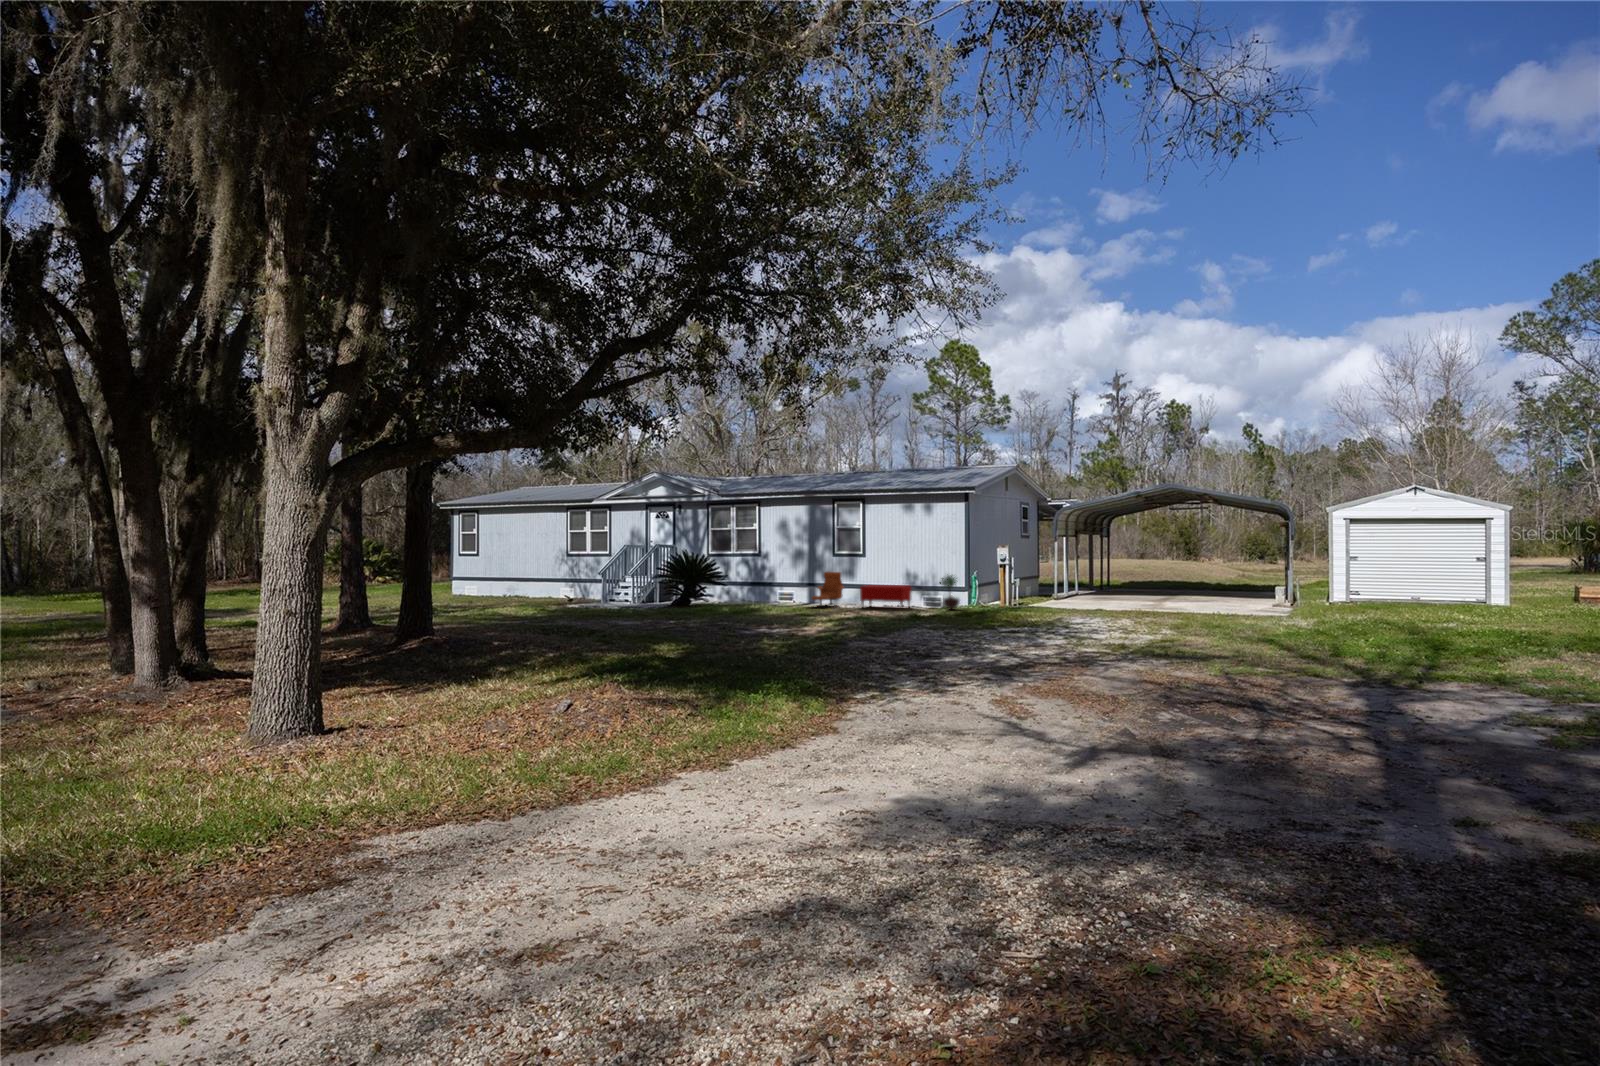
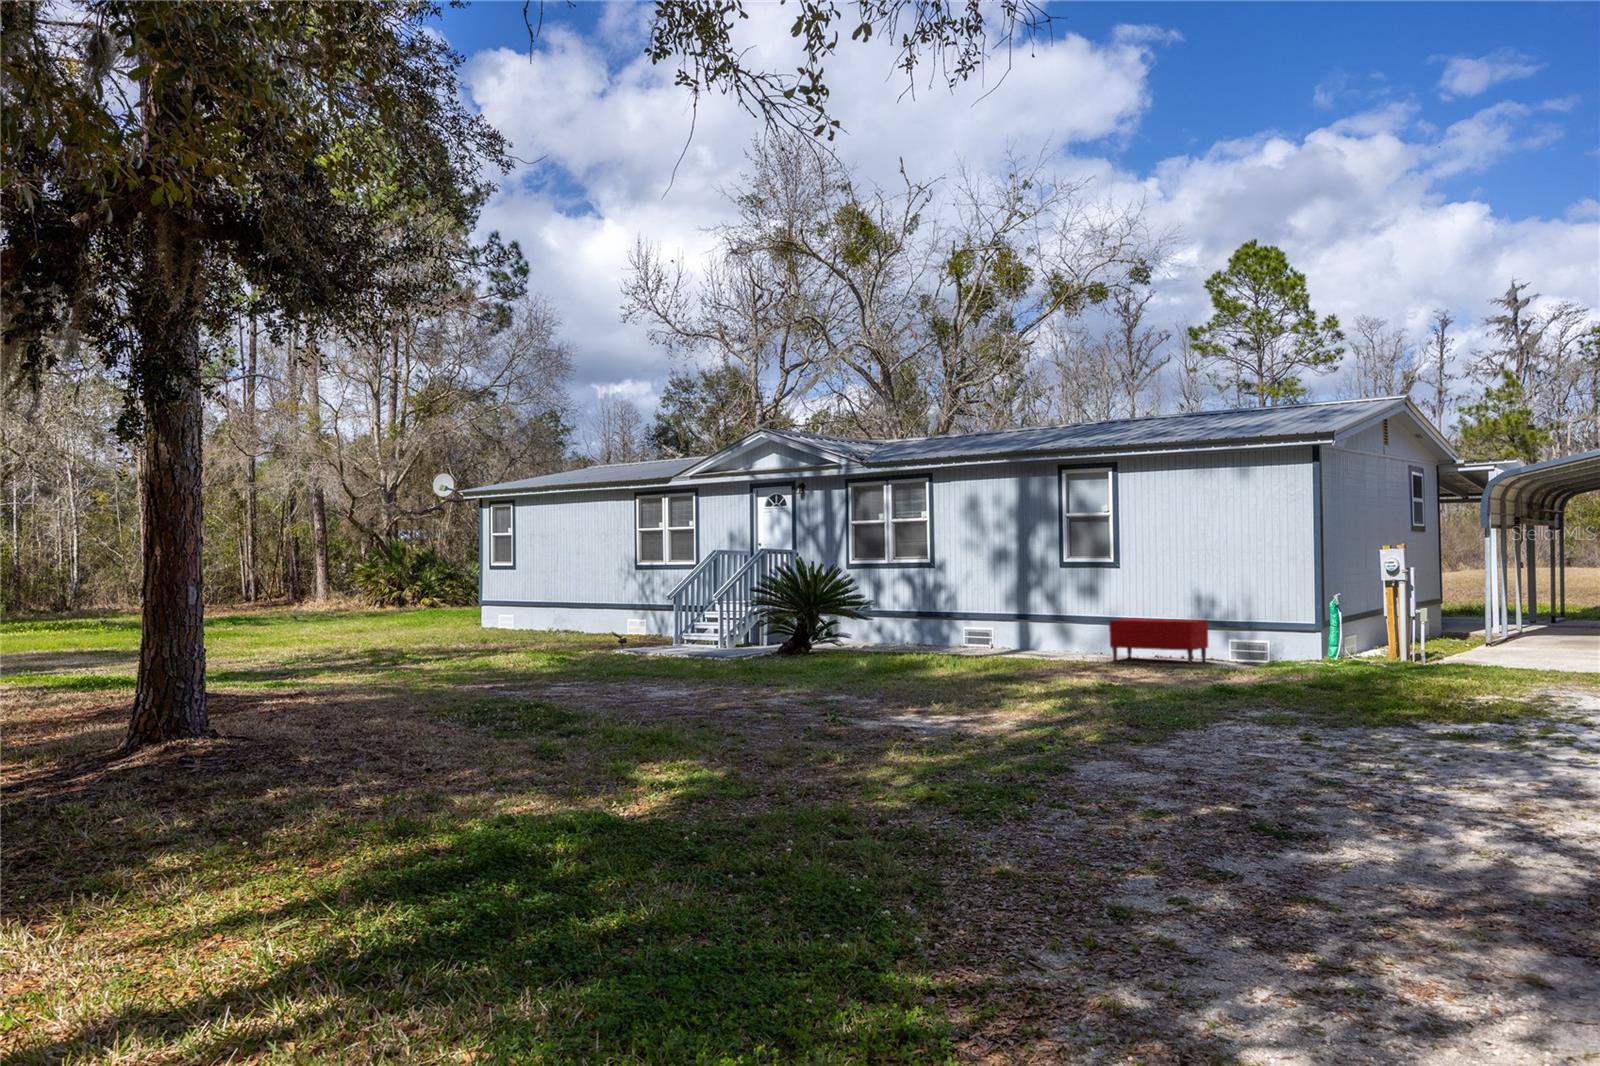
lounge chair: present [812,572,844,608] -> none [1020,594,1082,660]
potted tree: present [939,574,960,609] -> none [1262,593,1307,667]

